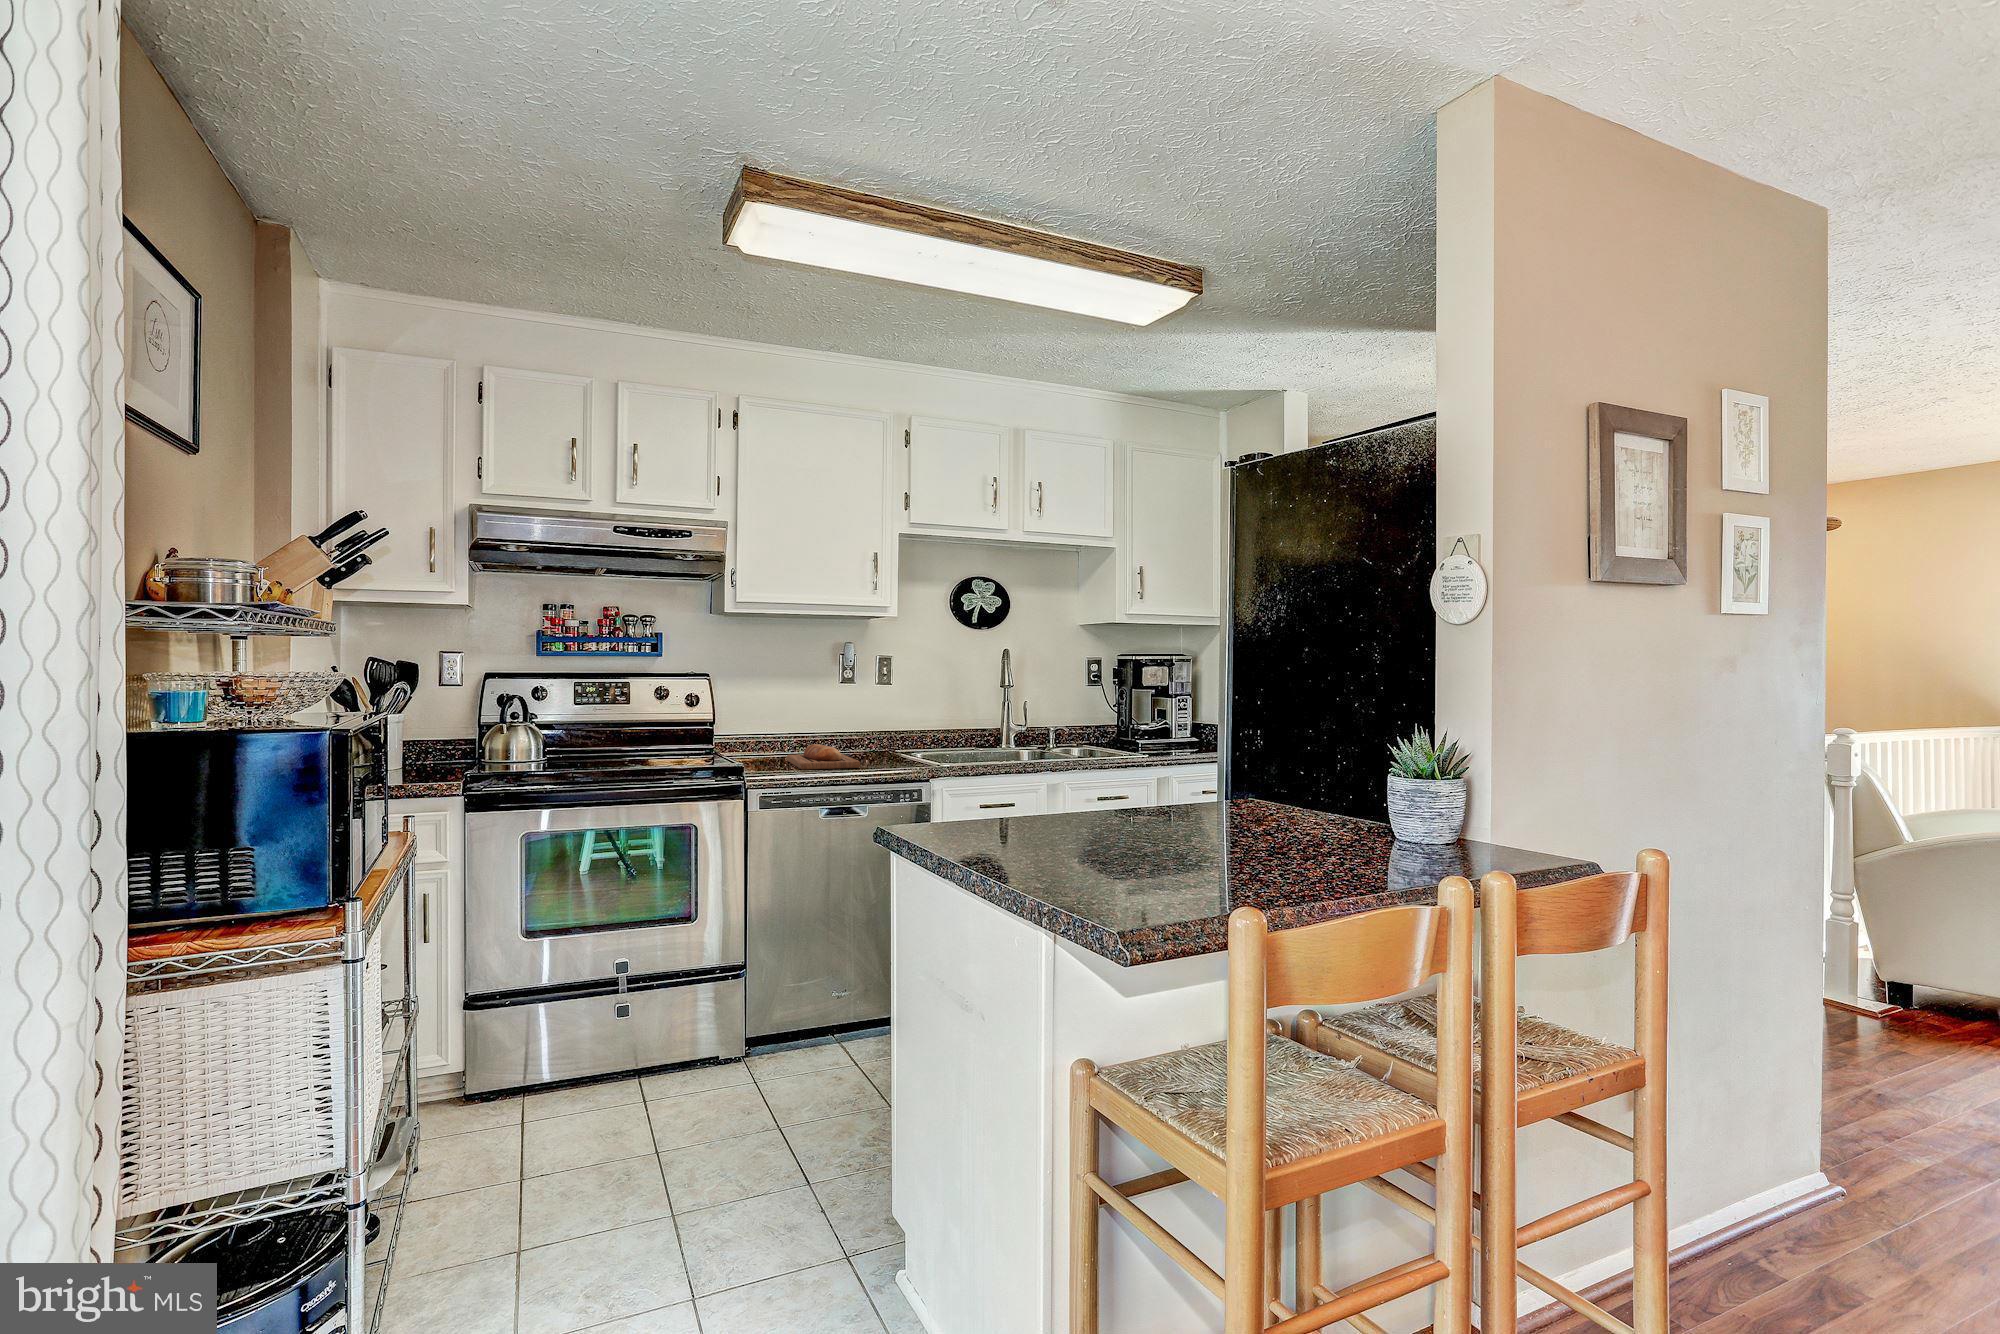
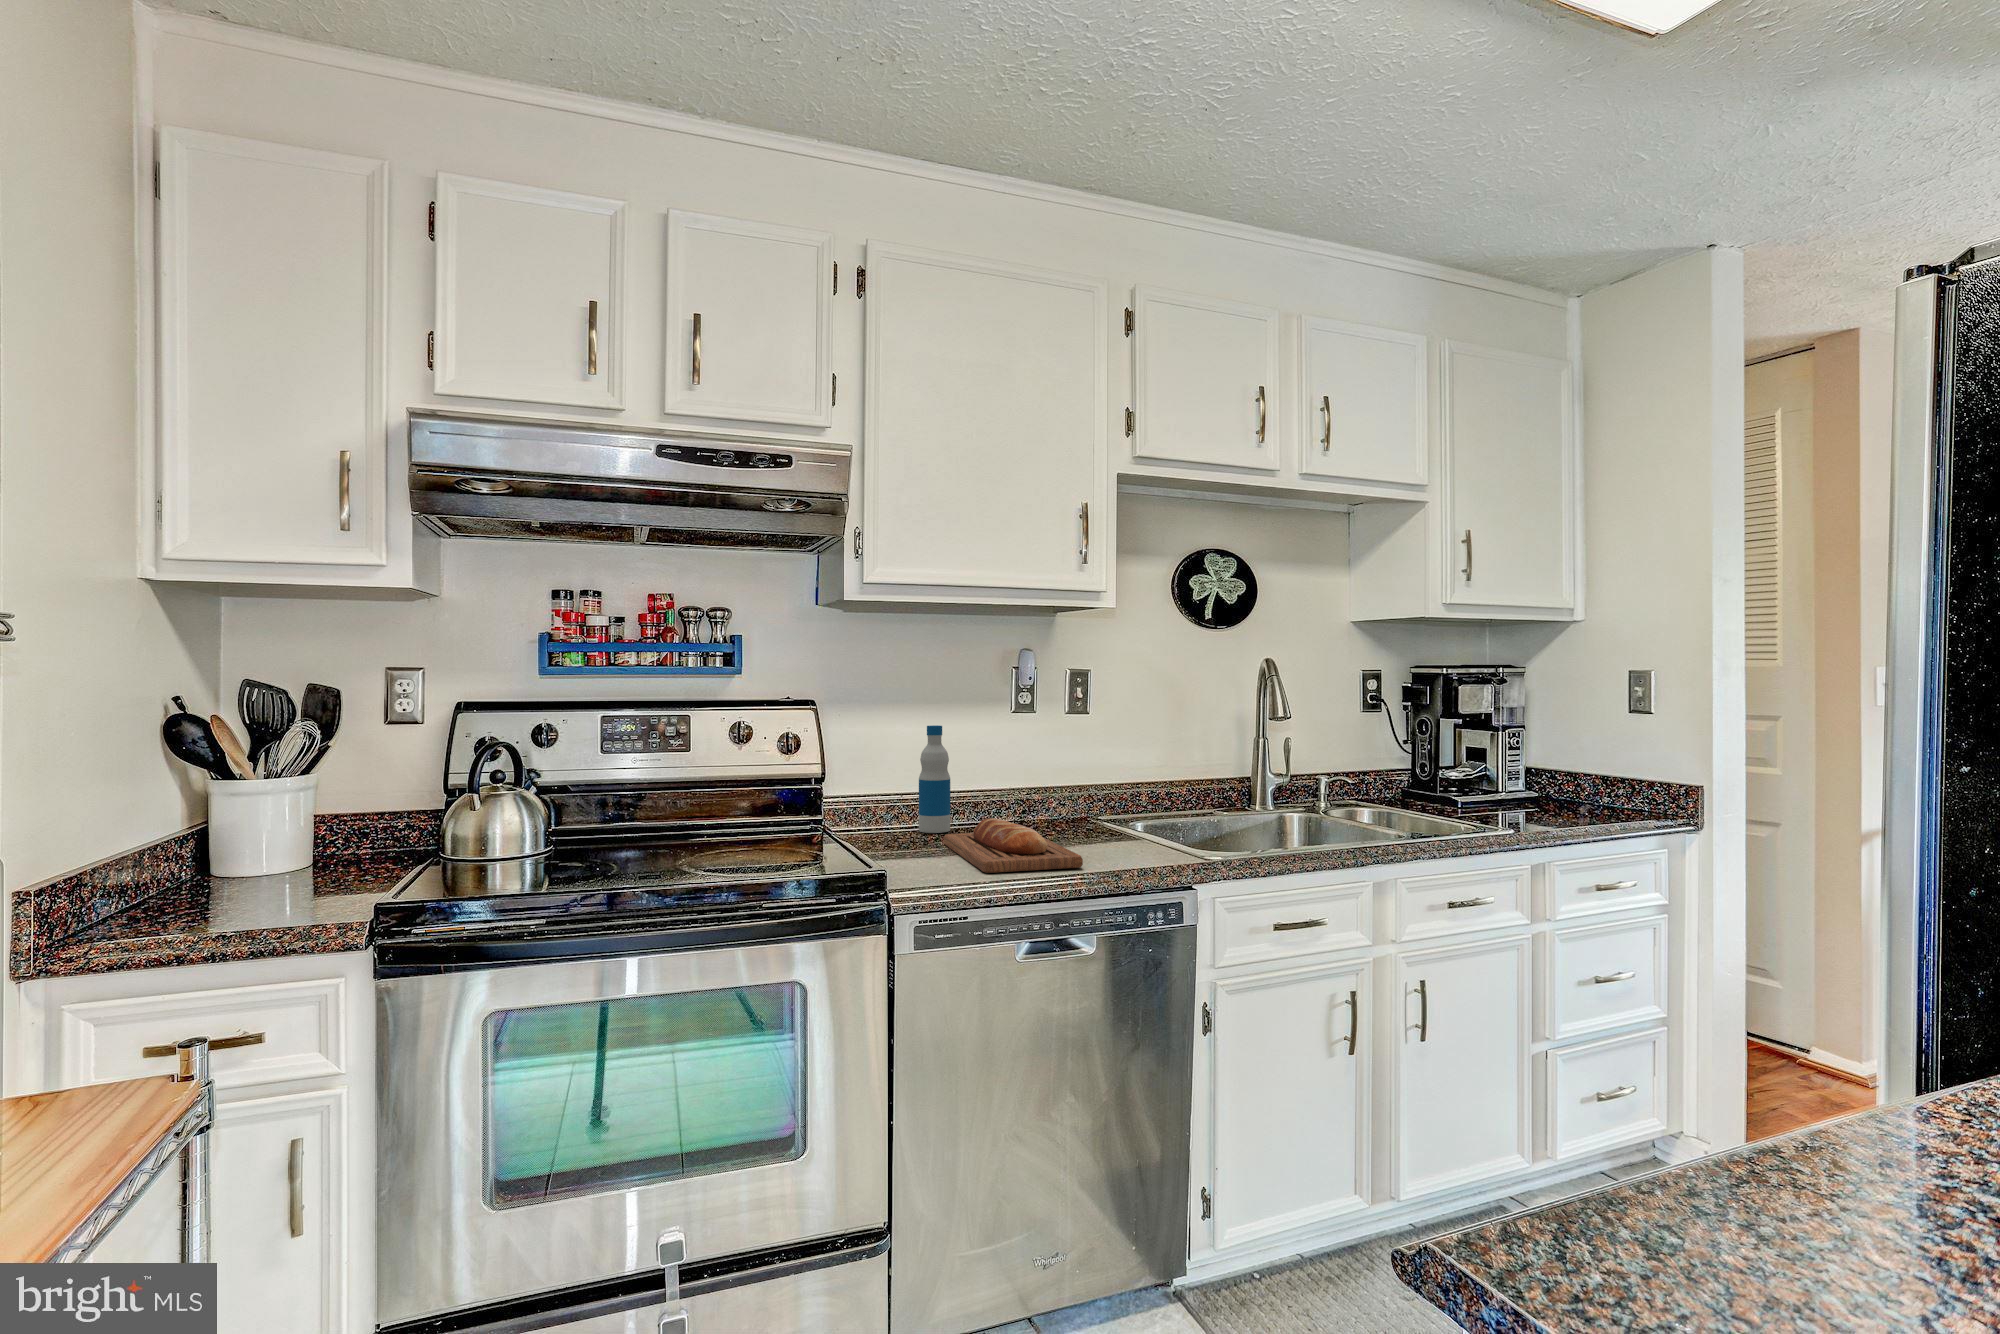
bottle: none [775,690,795,756] -> present [919,725,950,833]

